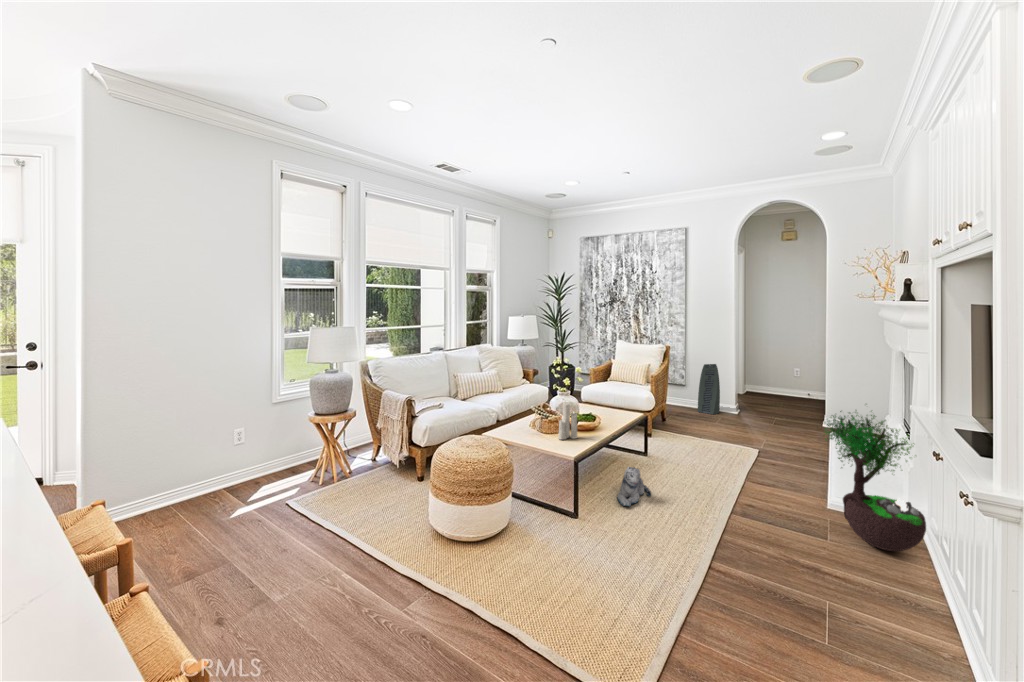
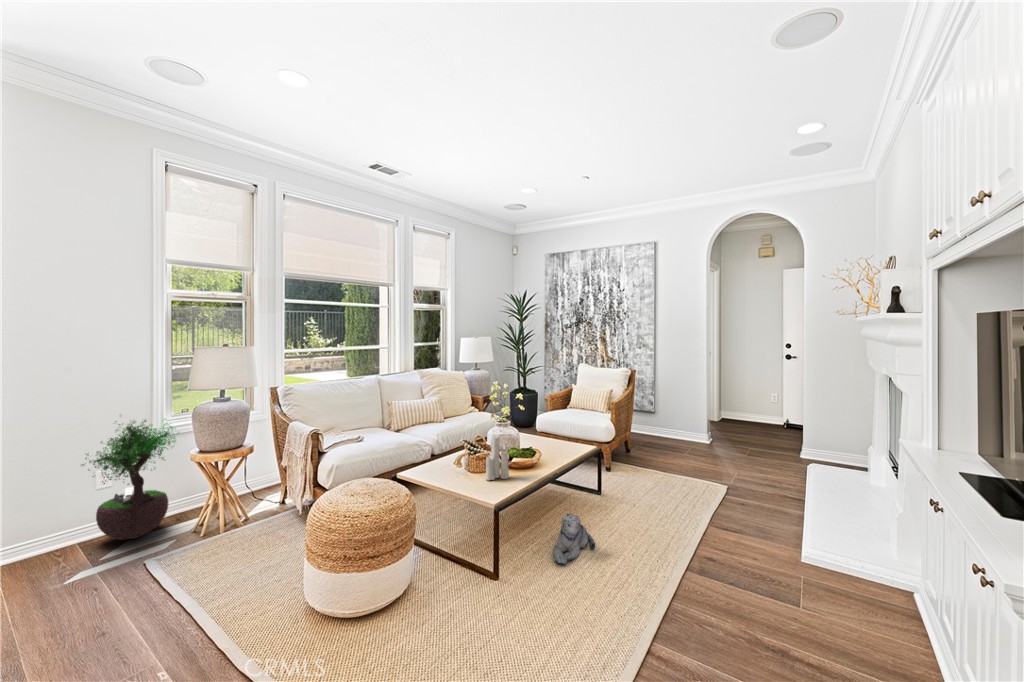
air purifier: present [698,364,720,414] -> none [669,390,693,446]
potted tree: present [825,411,926,551] -> present [82,419,178,540]

